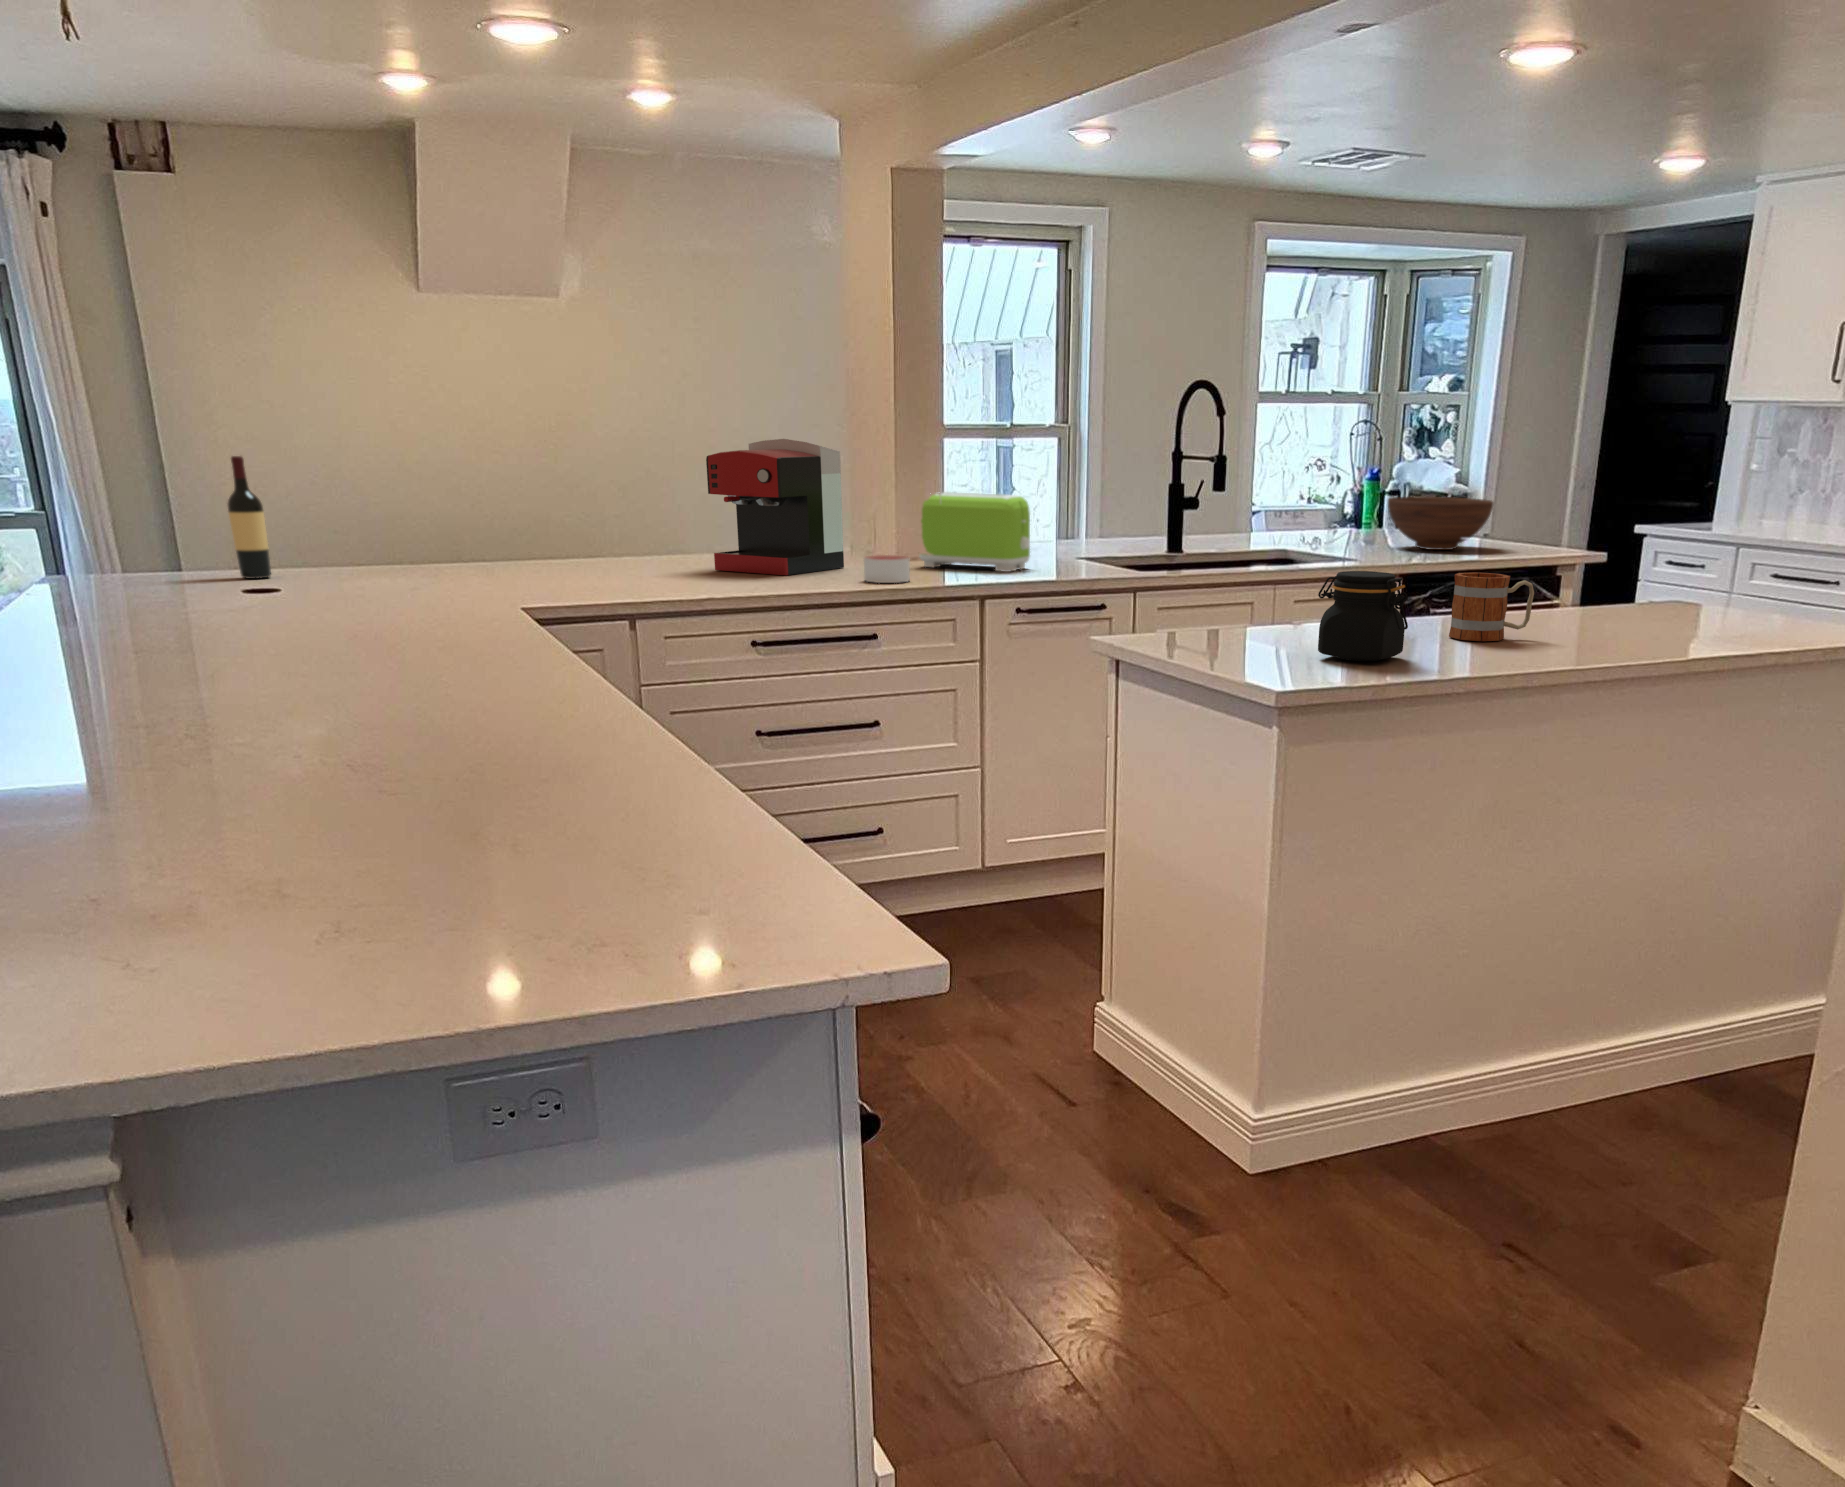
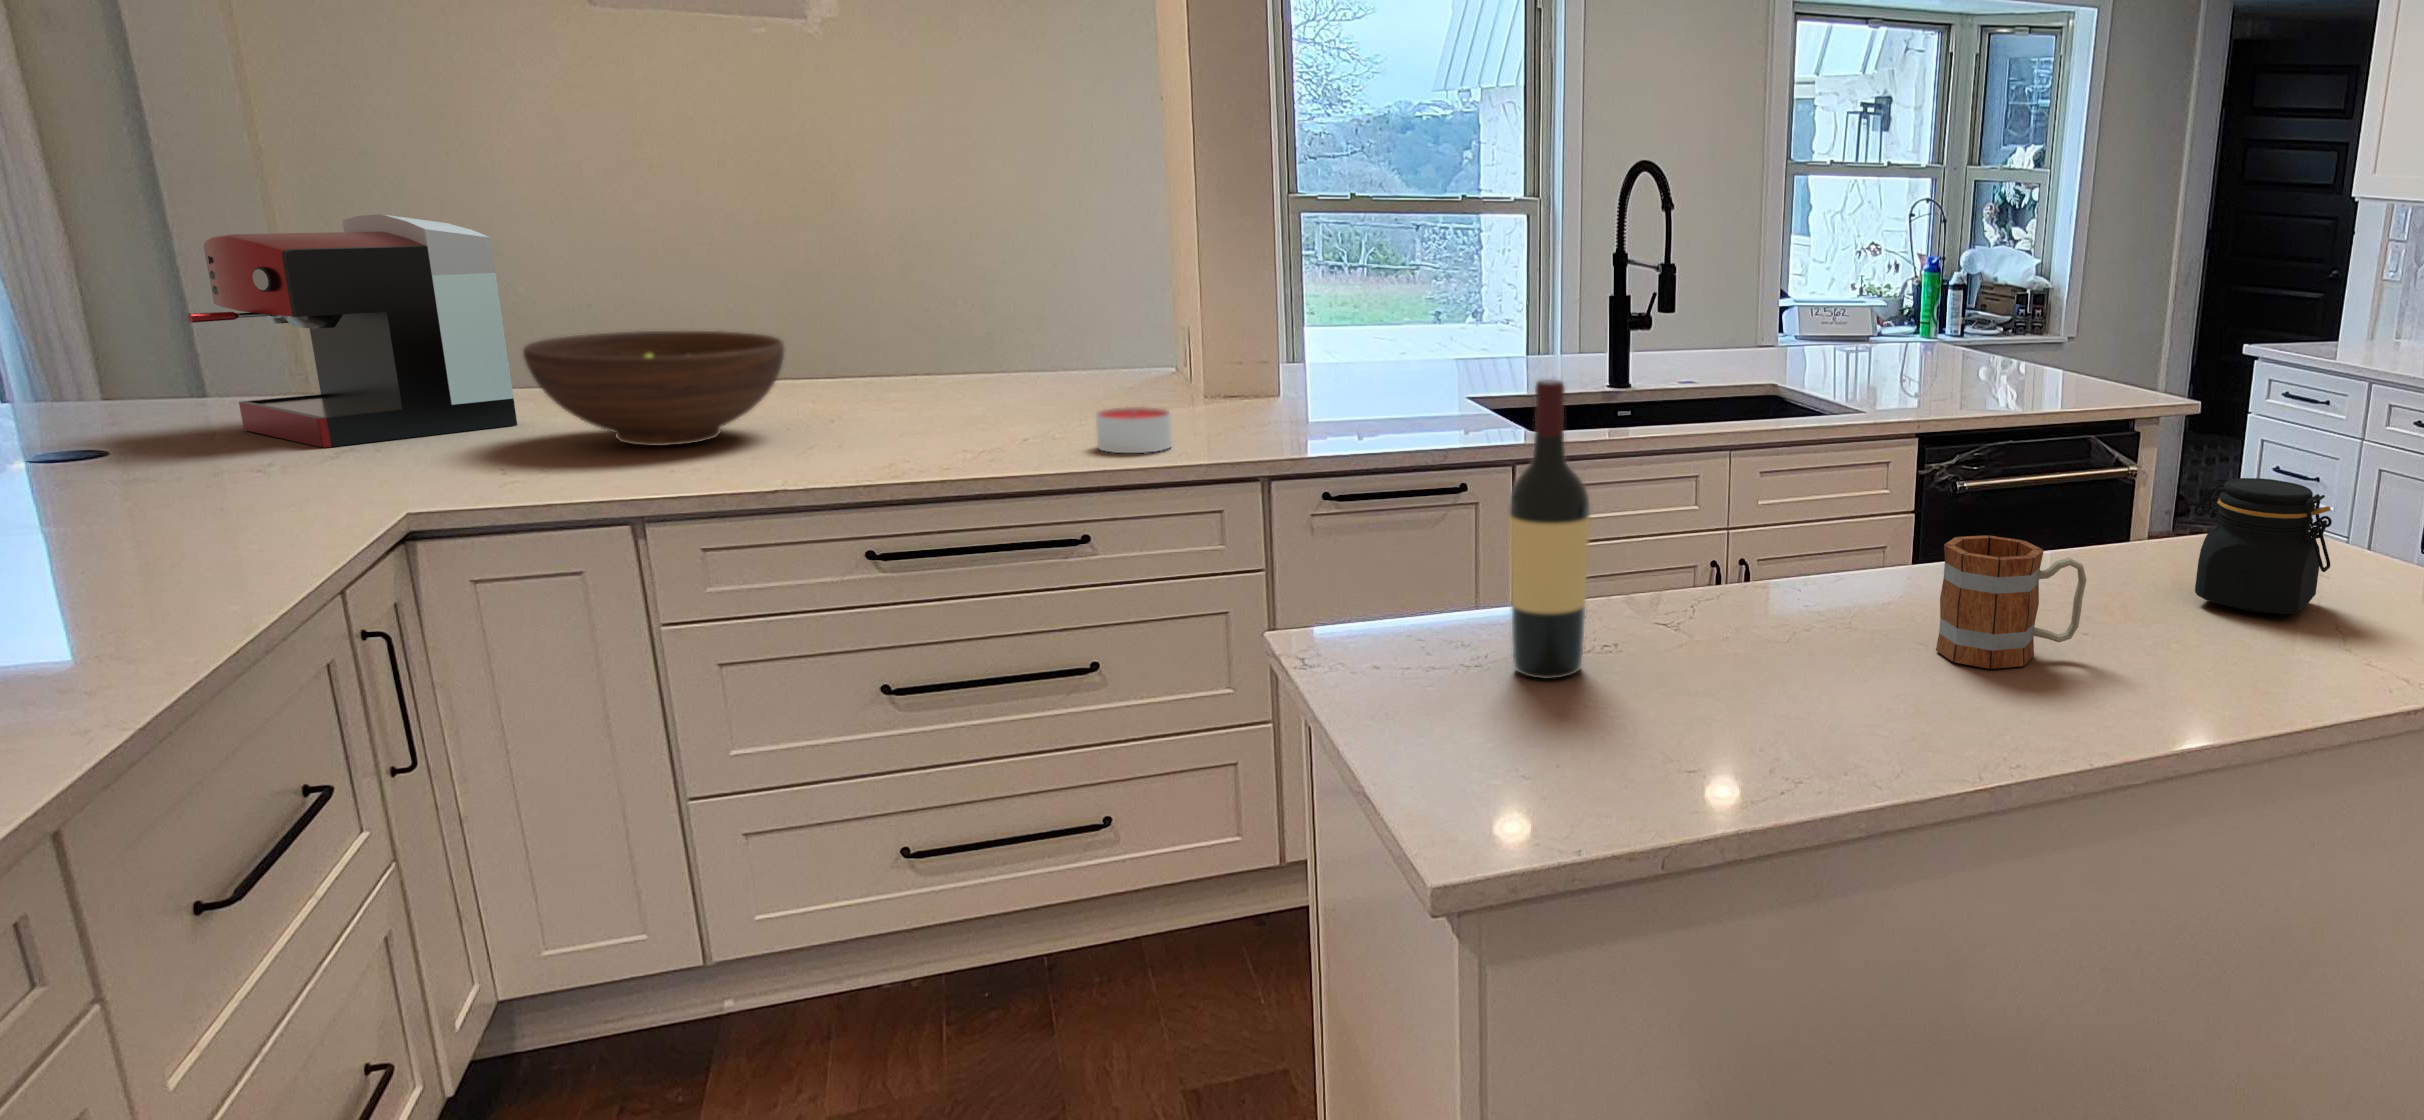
coffee maker: present [706,439,844,575] -> present [188,214,517,447]
wine bottle: present [228,456,271,579] -> present [1509,379,1590,679]
toaster: present [919,492,1030,572] -> none [1224,306,1389,426]
fruit bowl: present [1388,497,1493,550] -> present [523,331,784,446]
jar: present [1318,571,1408,661] -> present [2194,478,2332,614]

